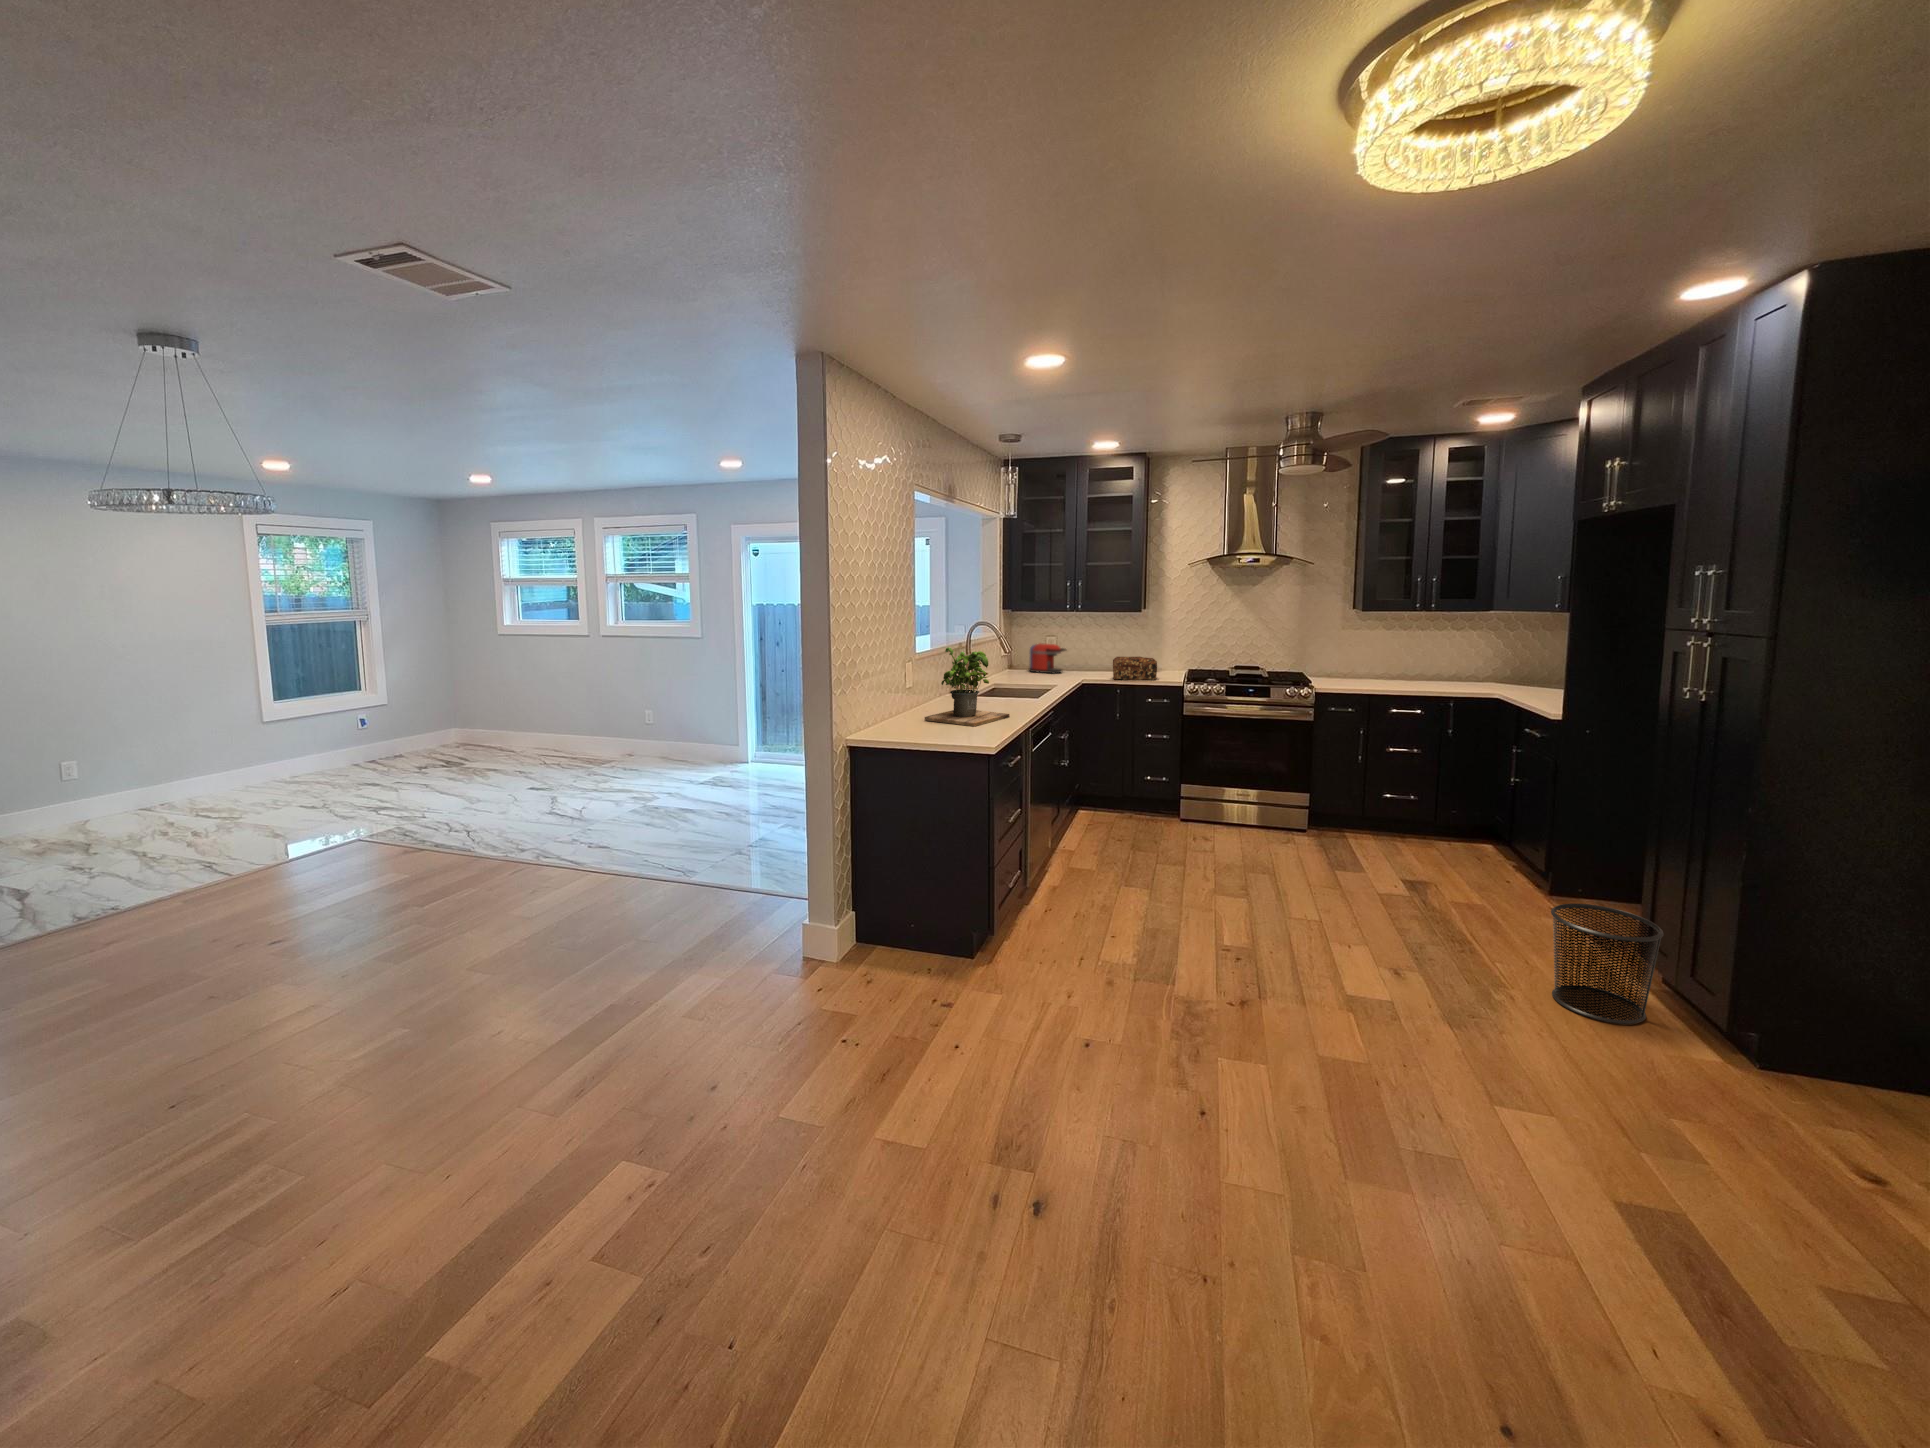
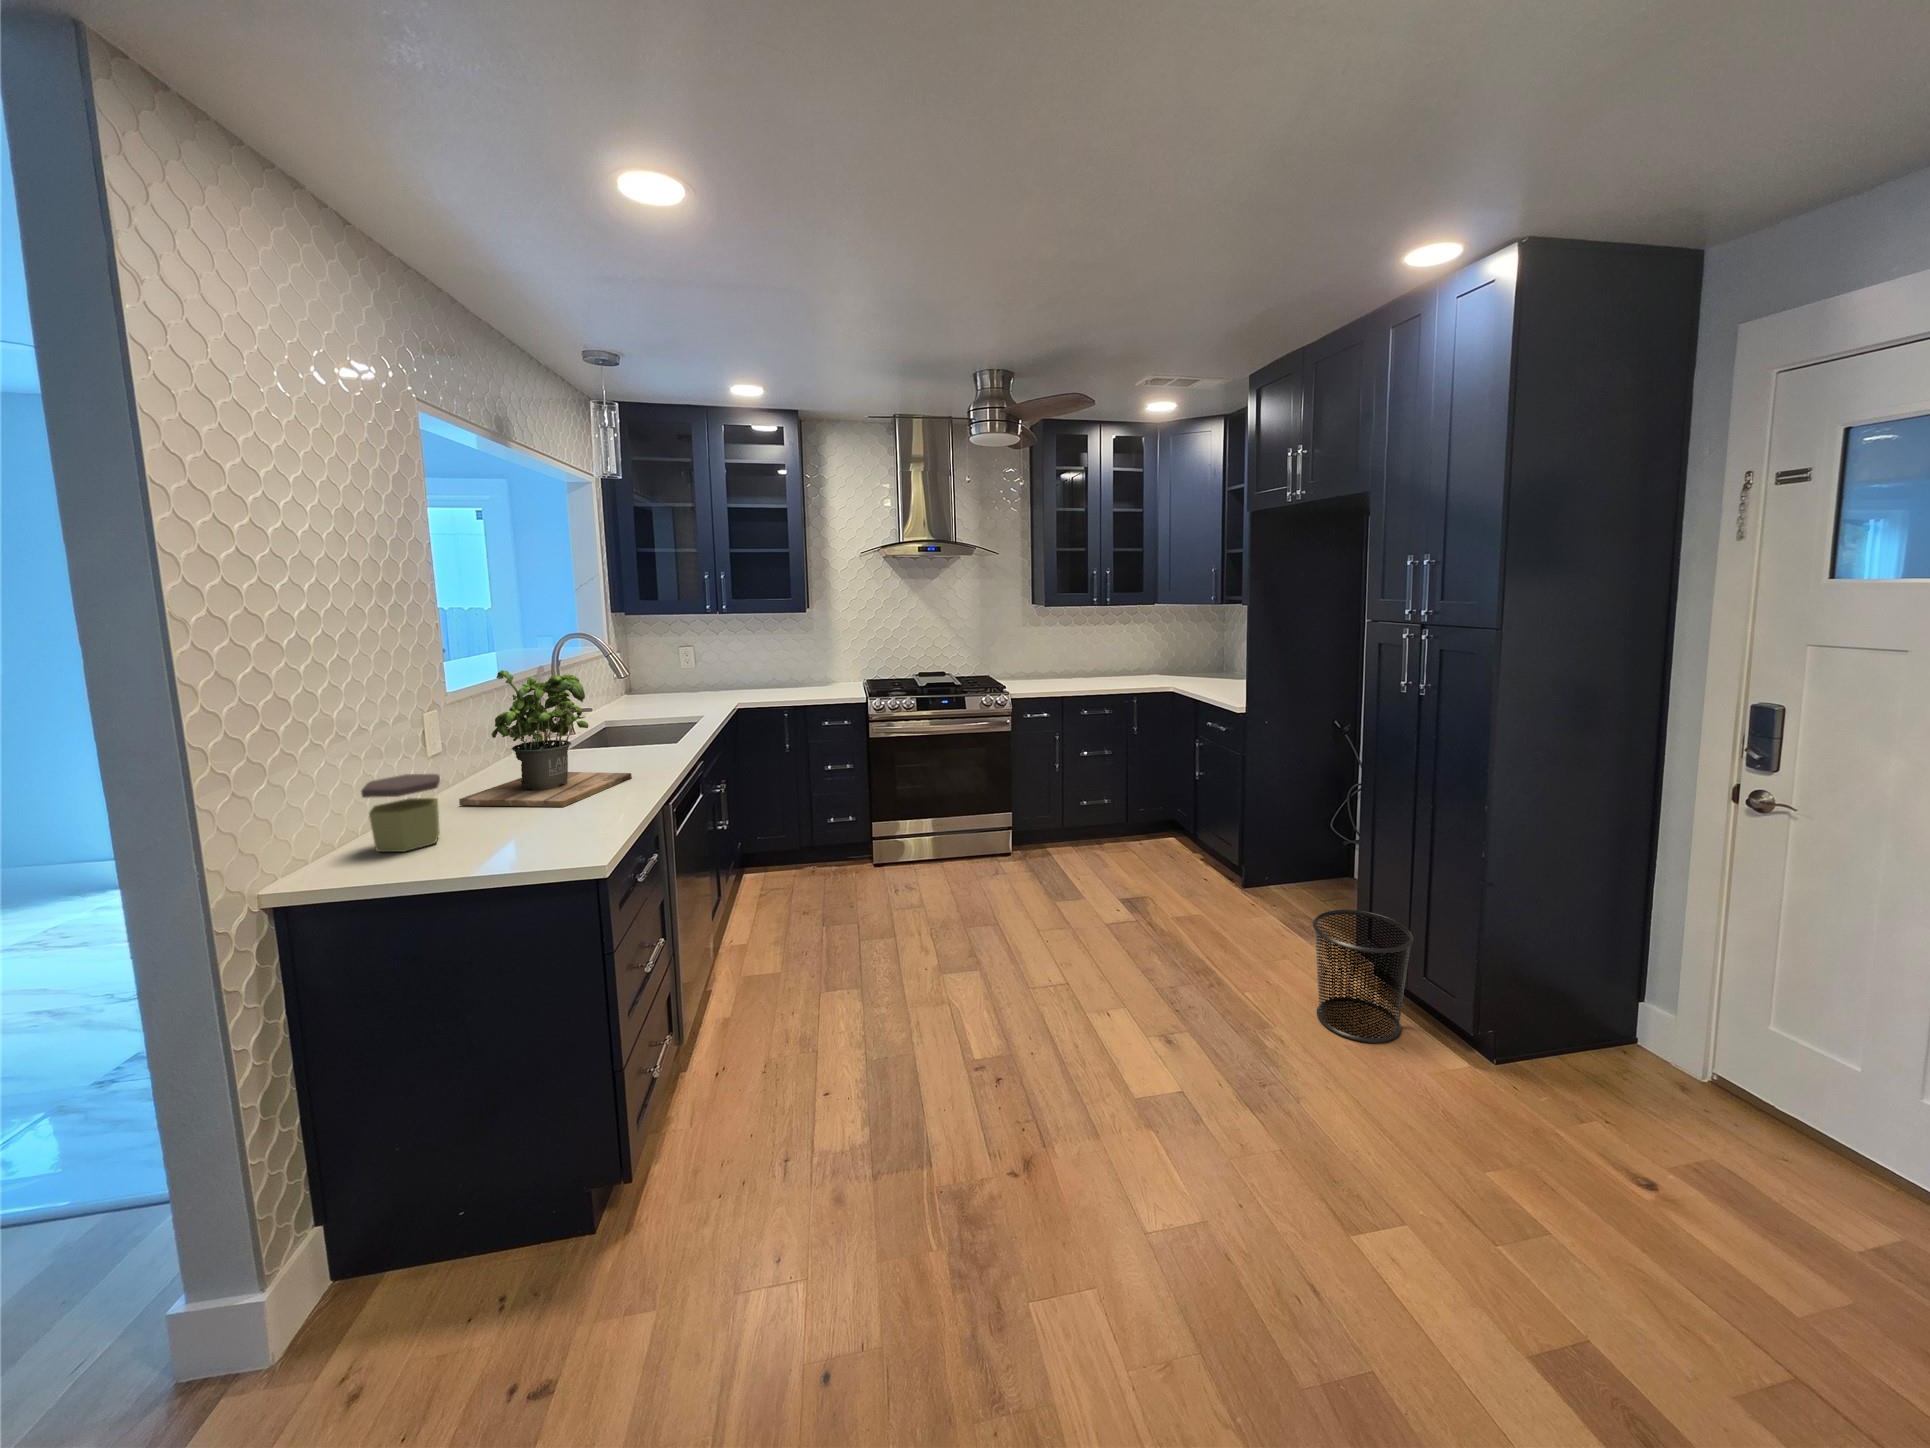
coffee maker: present [1029,643,1066,674] -> none [659,657,713,696]
bread loaf: present [1113,657,1157,680] -> none [778,668,835,699]
jar: none [892,698,922,736] -> present [361,774,440,852]

